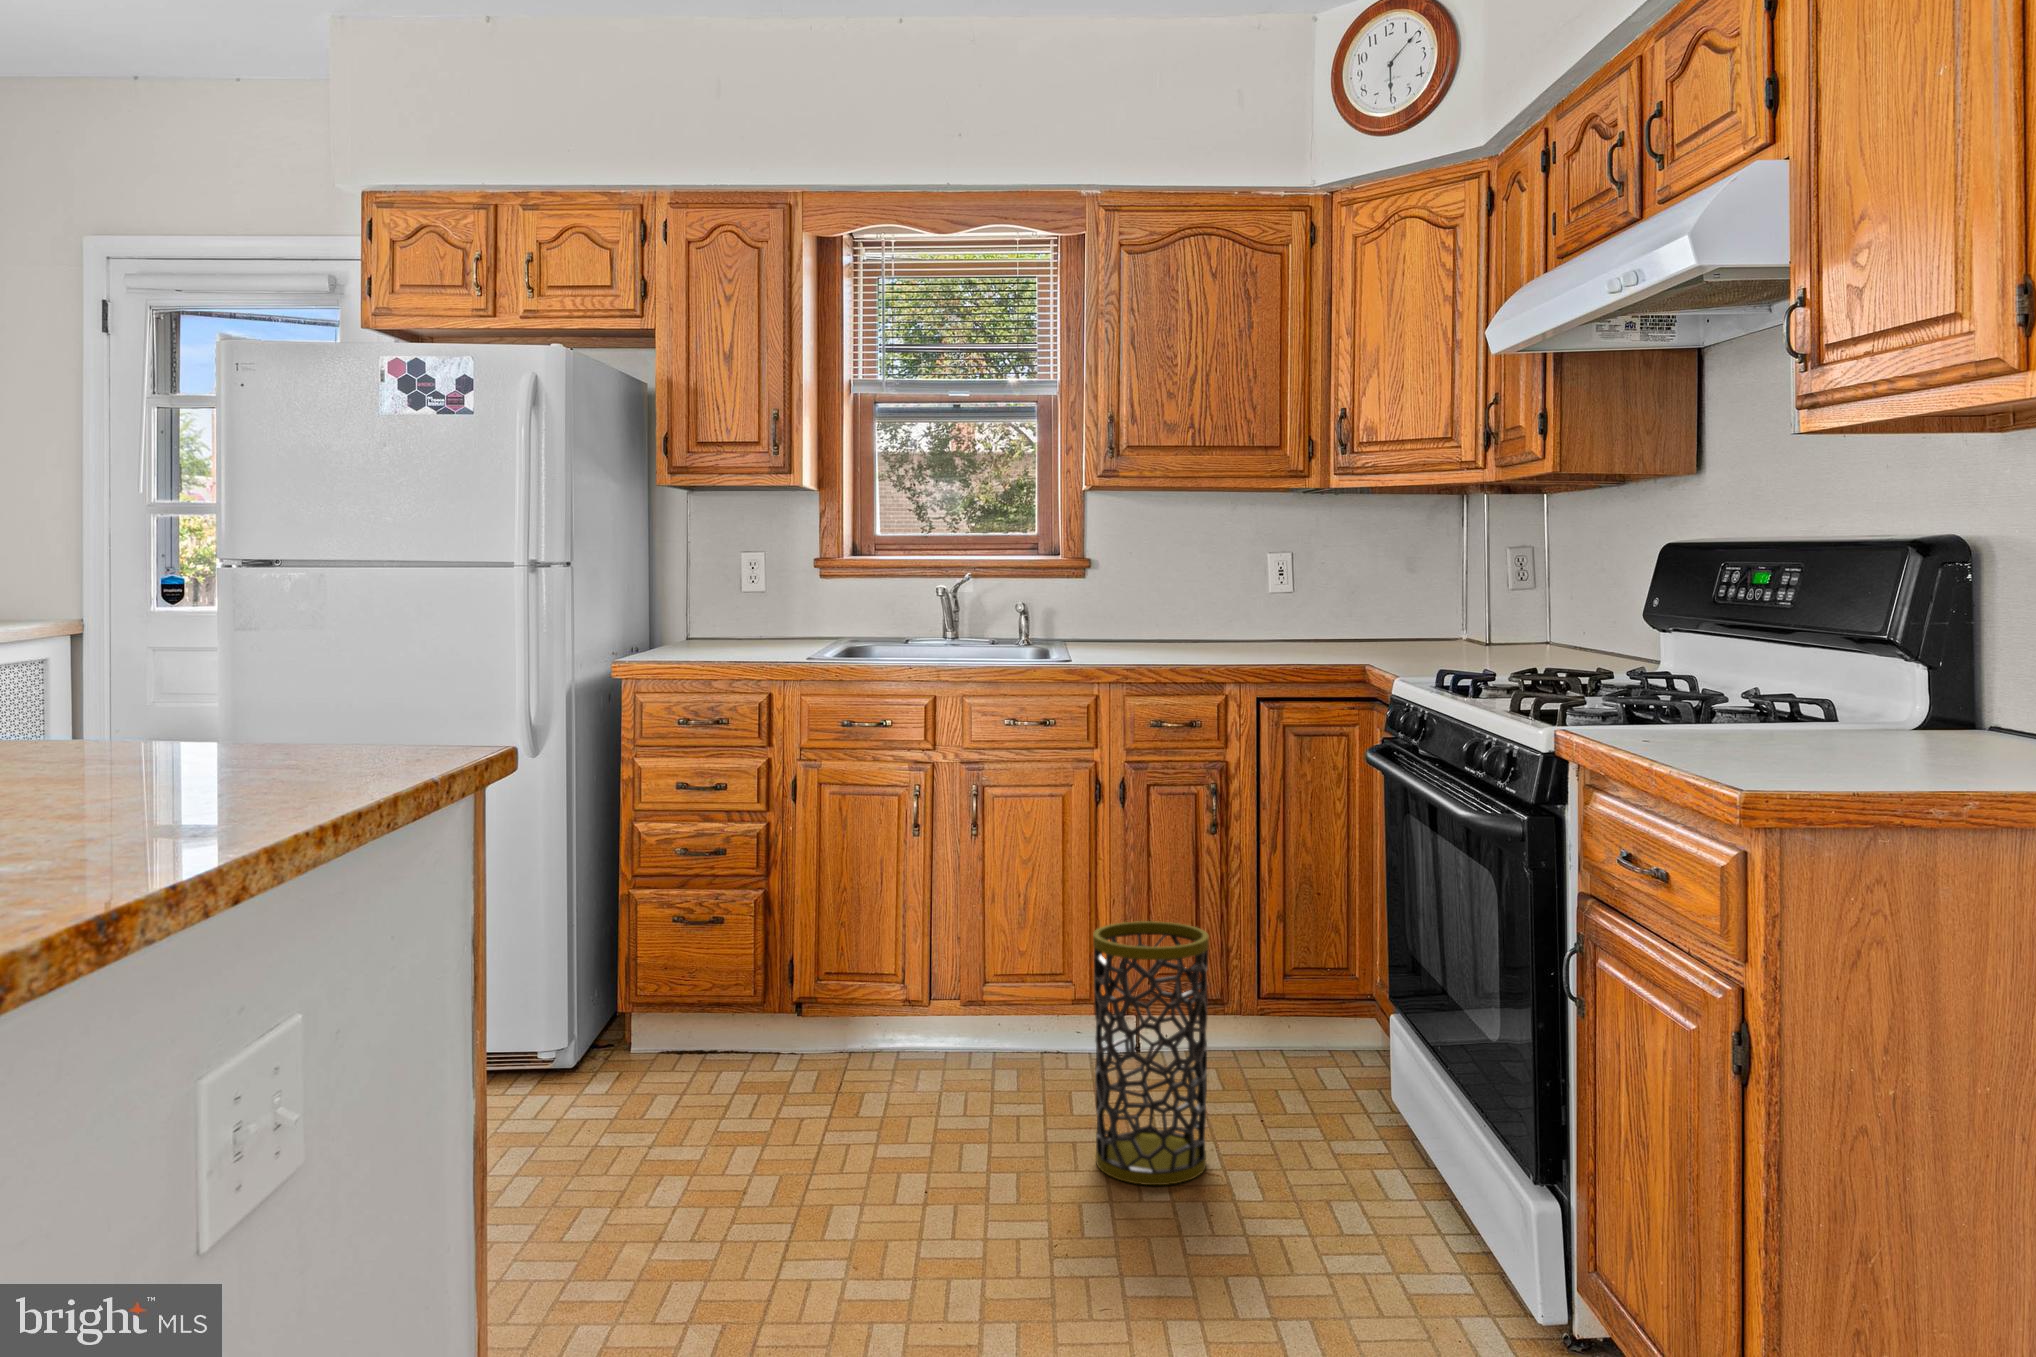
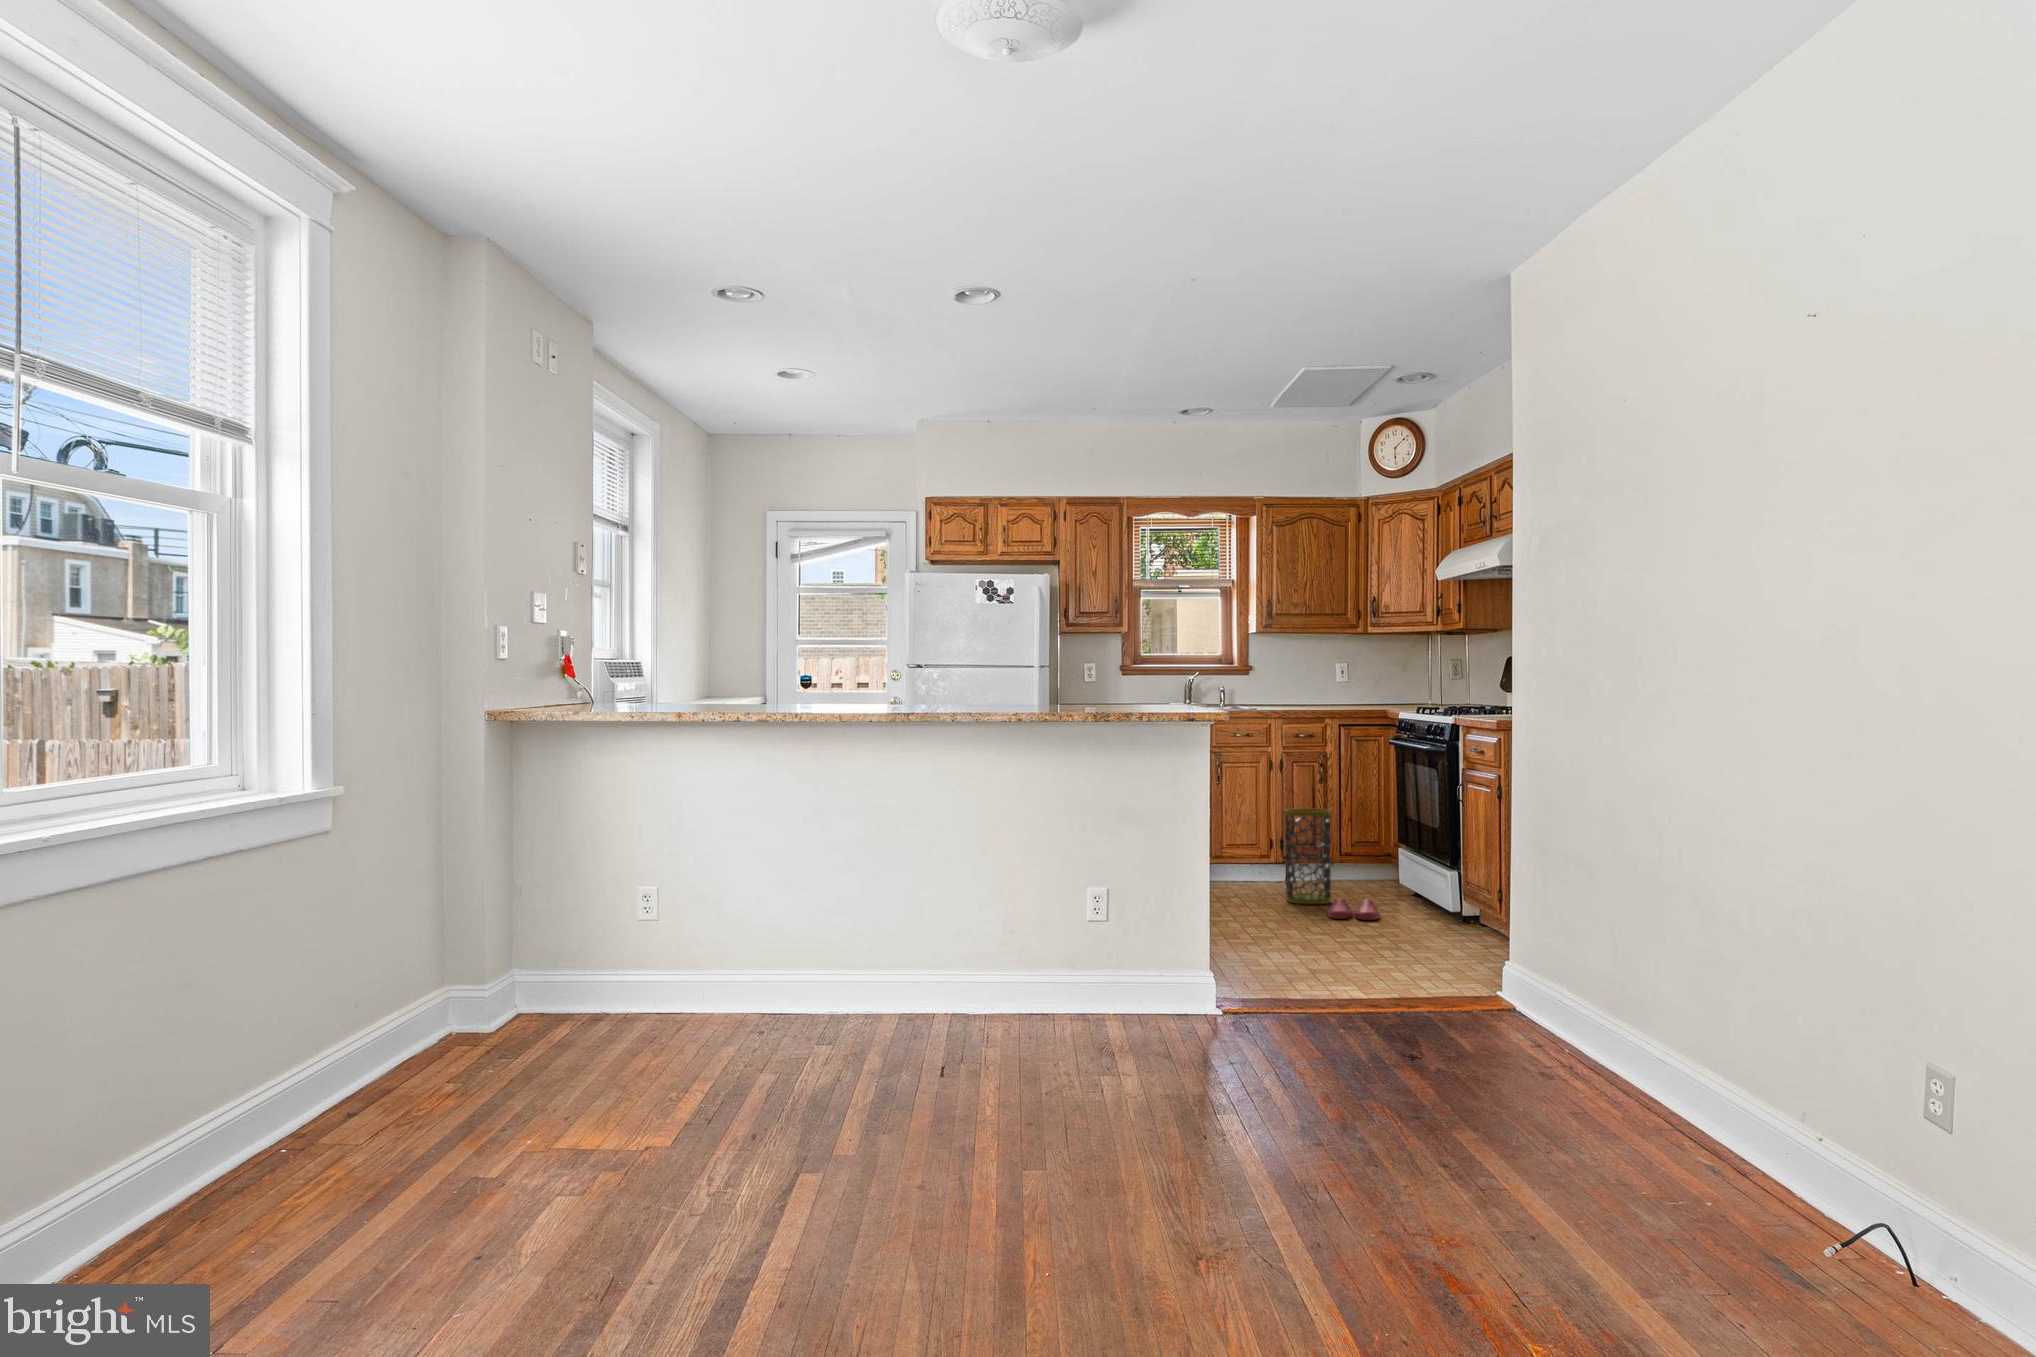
slippers: none [1173,1205,1316,1311] -> present [1328,898,1380,920]

